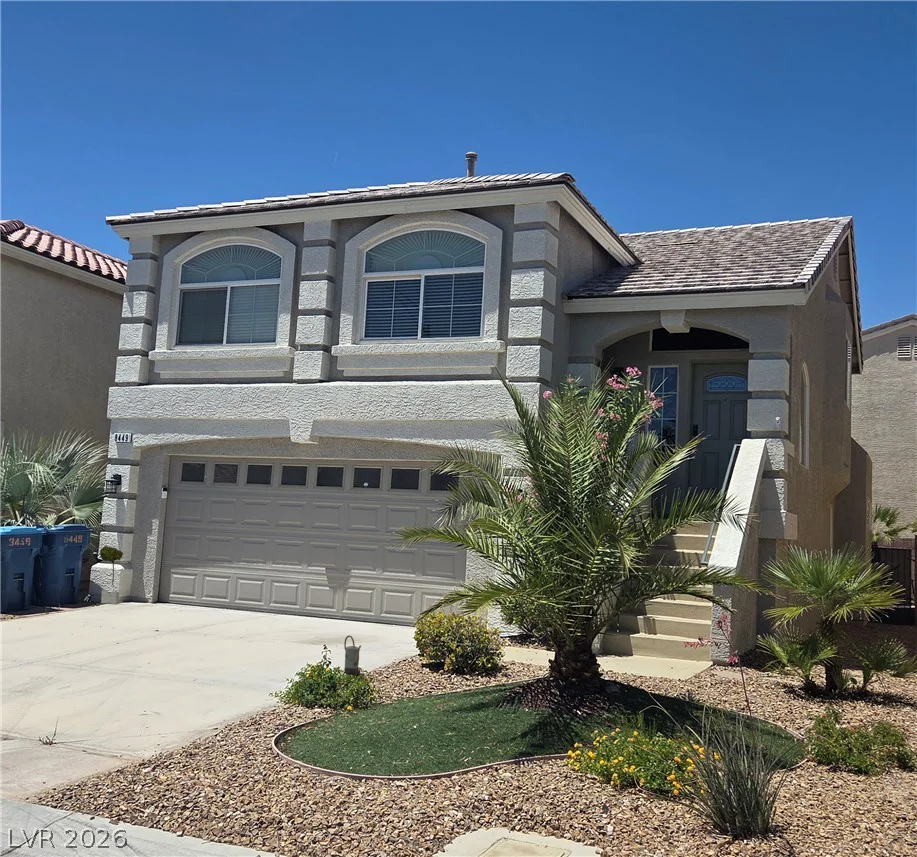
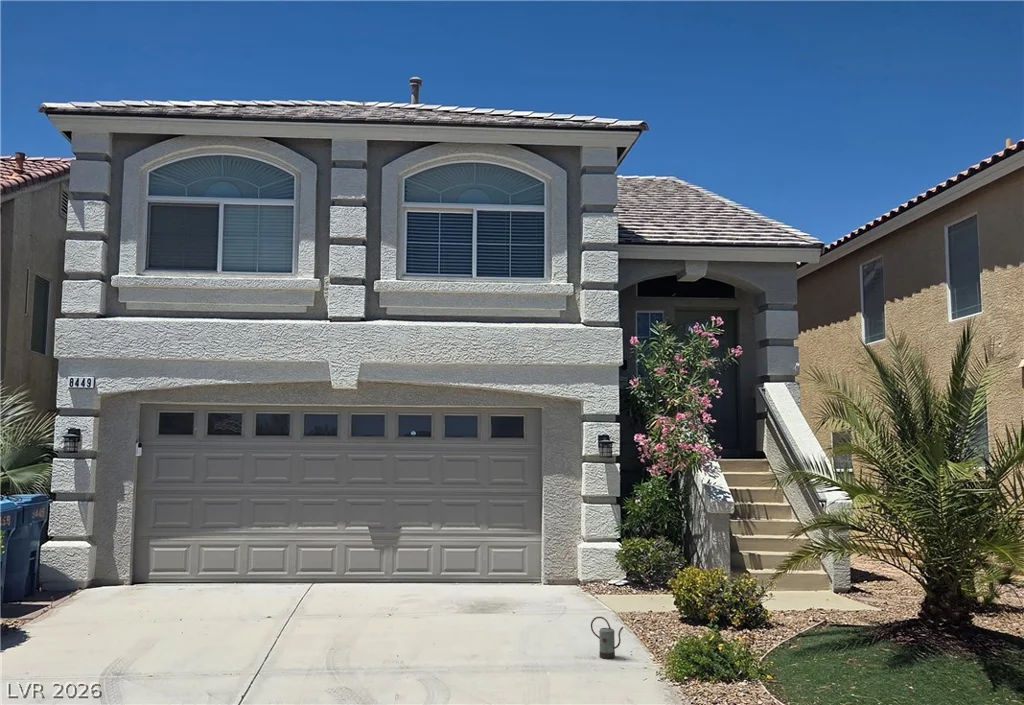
potted tree: present [100,545,123,604] -> none [64,520,98,594]

